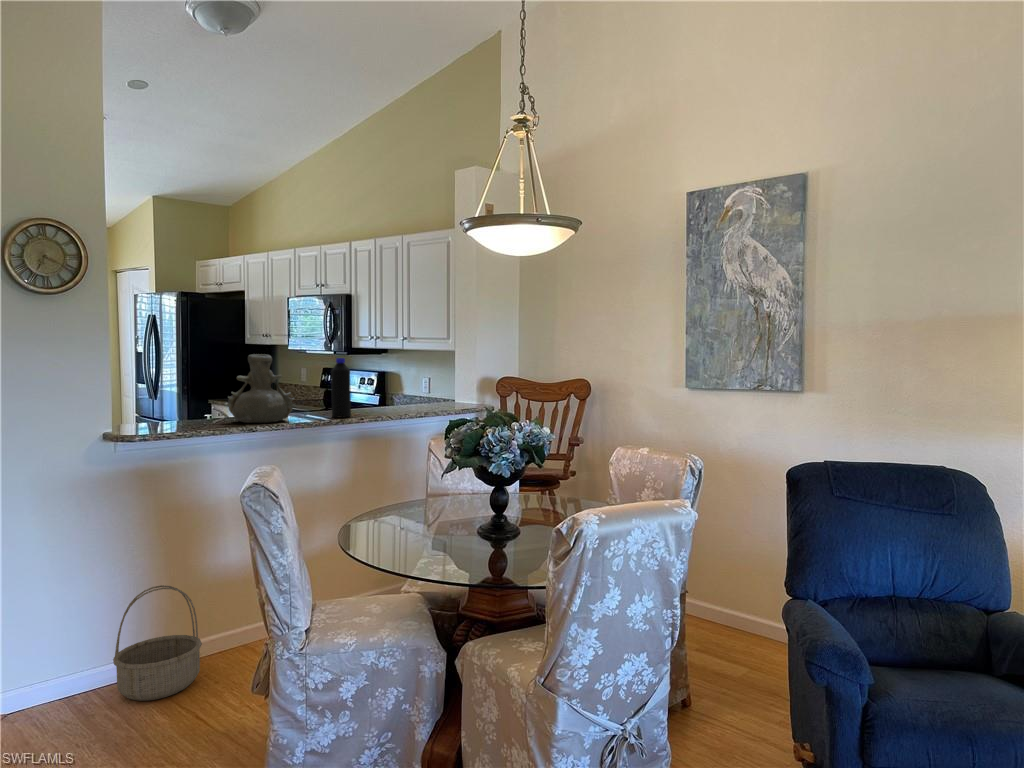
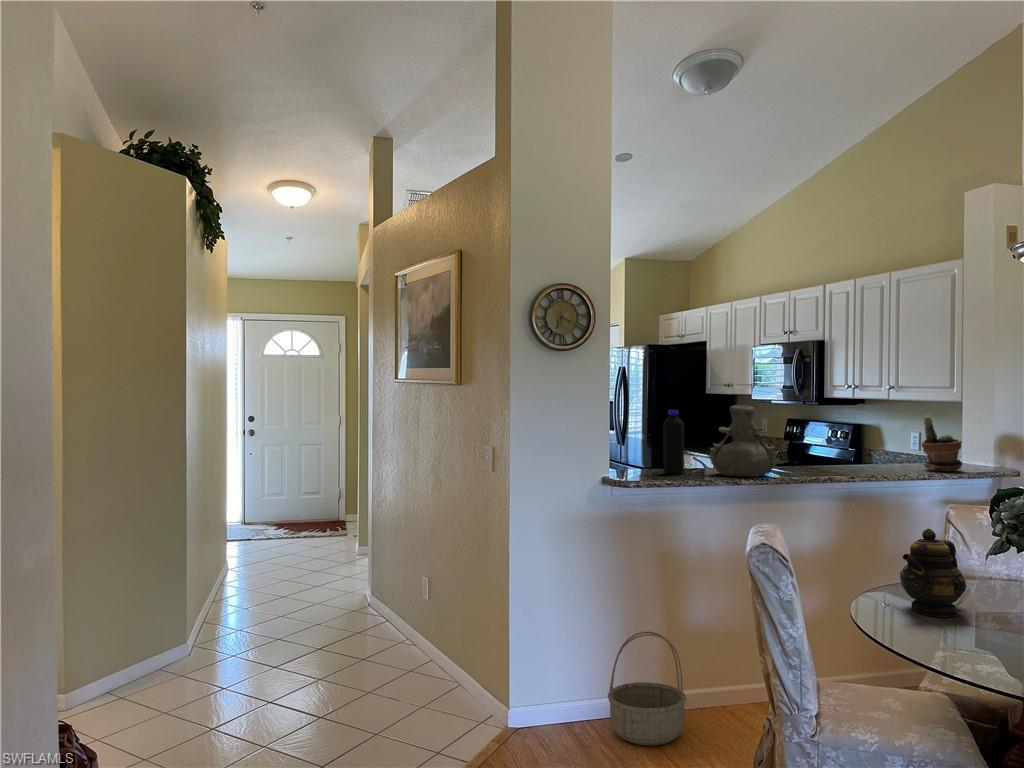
bottle: present [331,358,351,417] -> present [663,410,684,474]
potted plant: none [420,363,450,409] -> present [921,416,962,472]
teapot: none [384,457,432,529] -> present [900,529,966,617]

